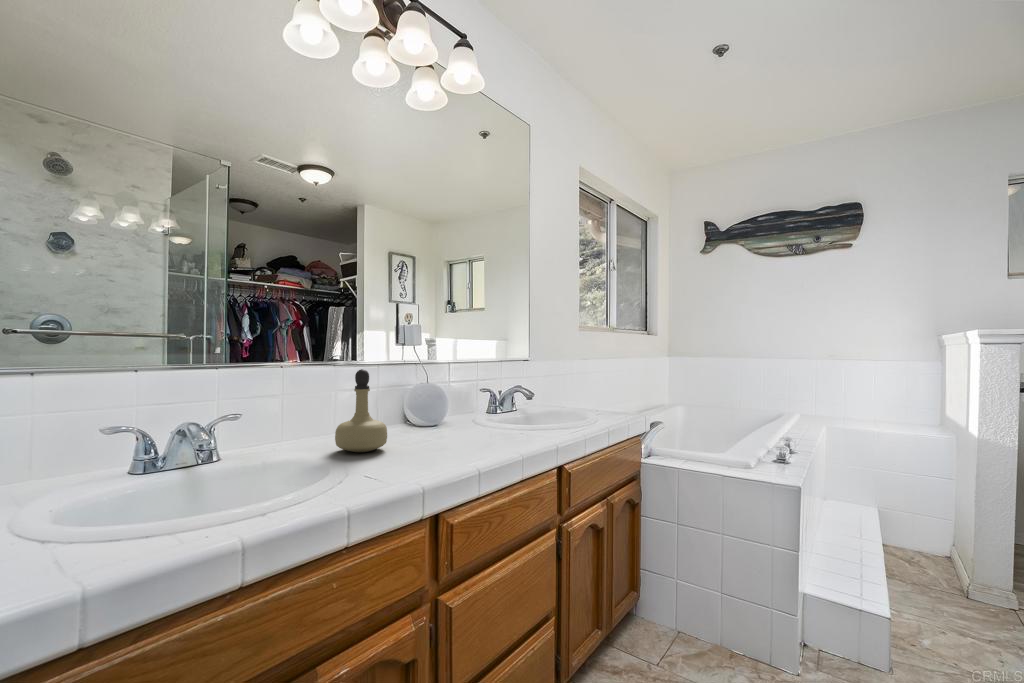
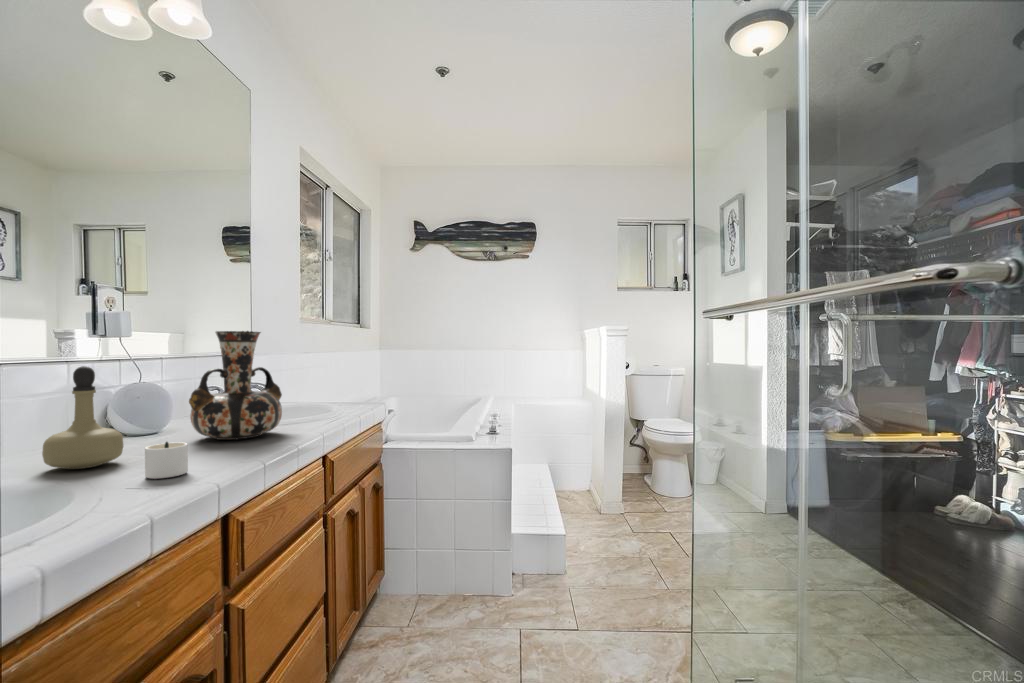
decorative vase: none [445,340,525,440] -> present [189,331,282,440]
candle: none [383,439,429,472] -> present [145,442,188,479]

